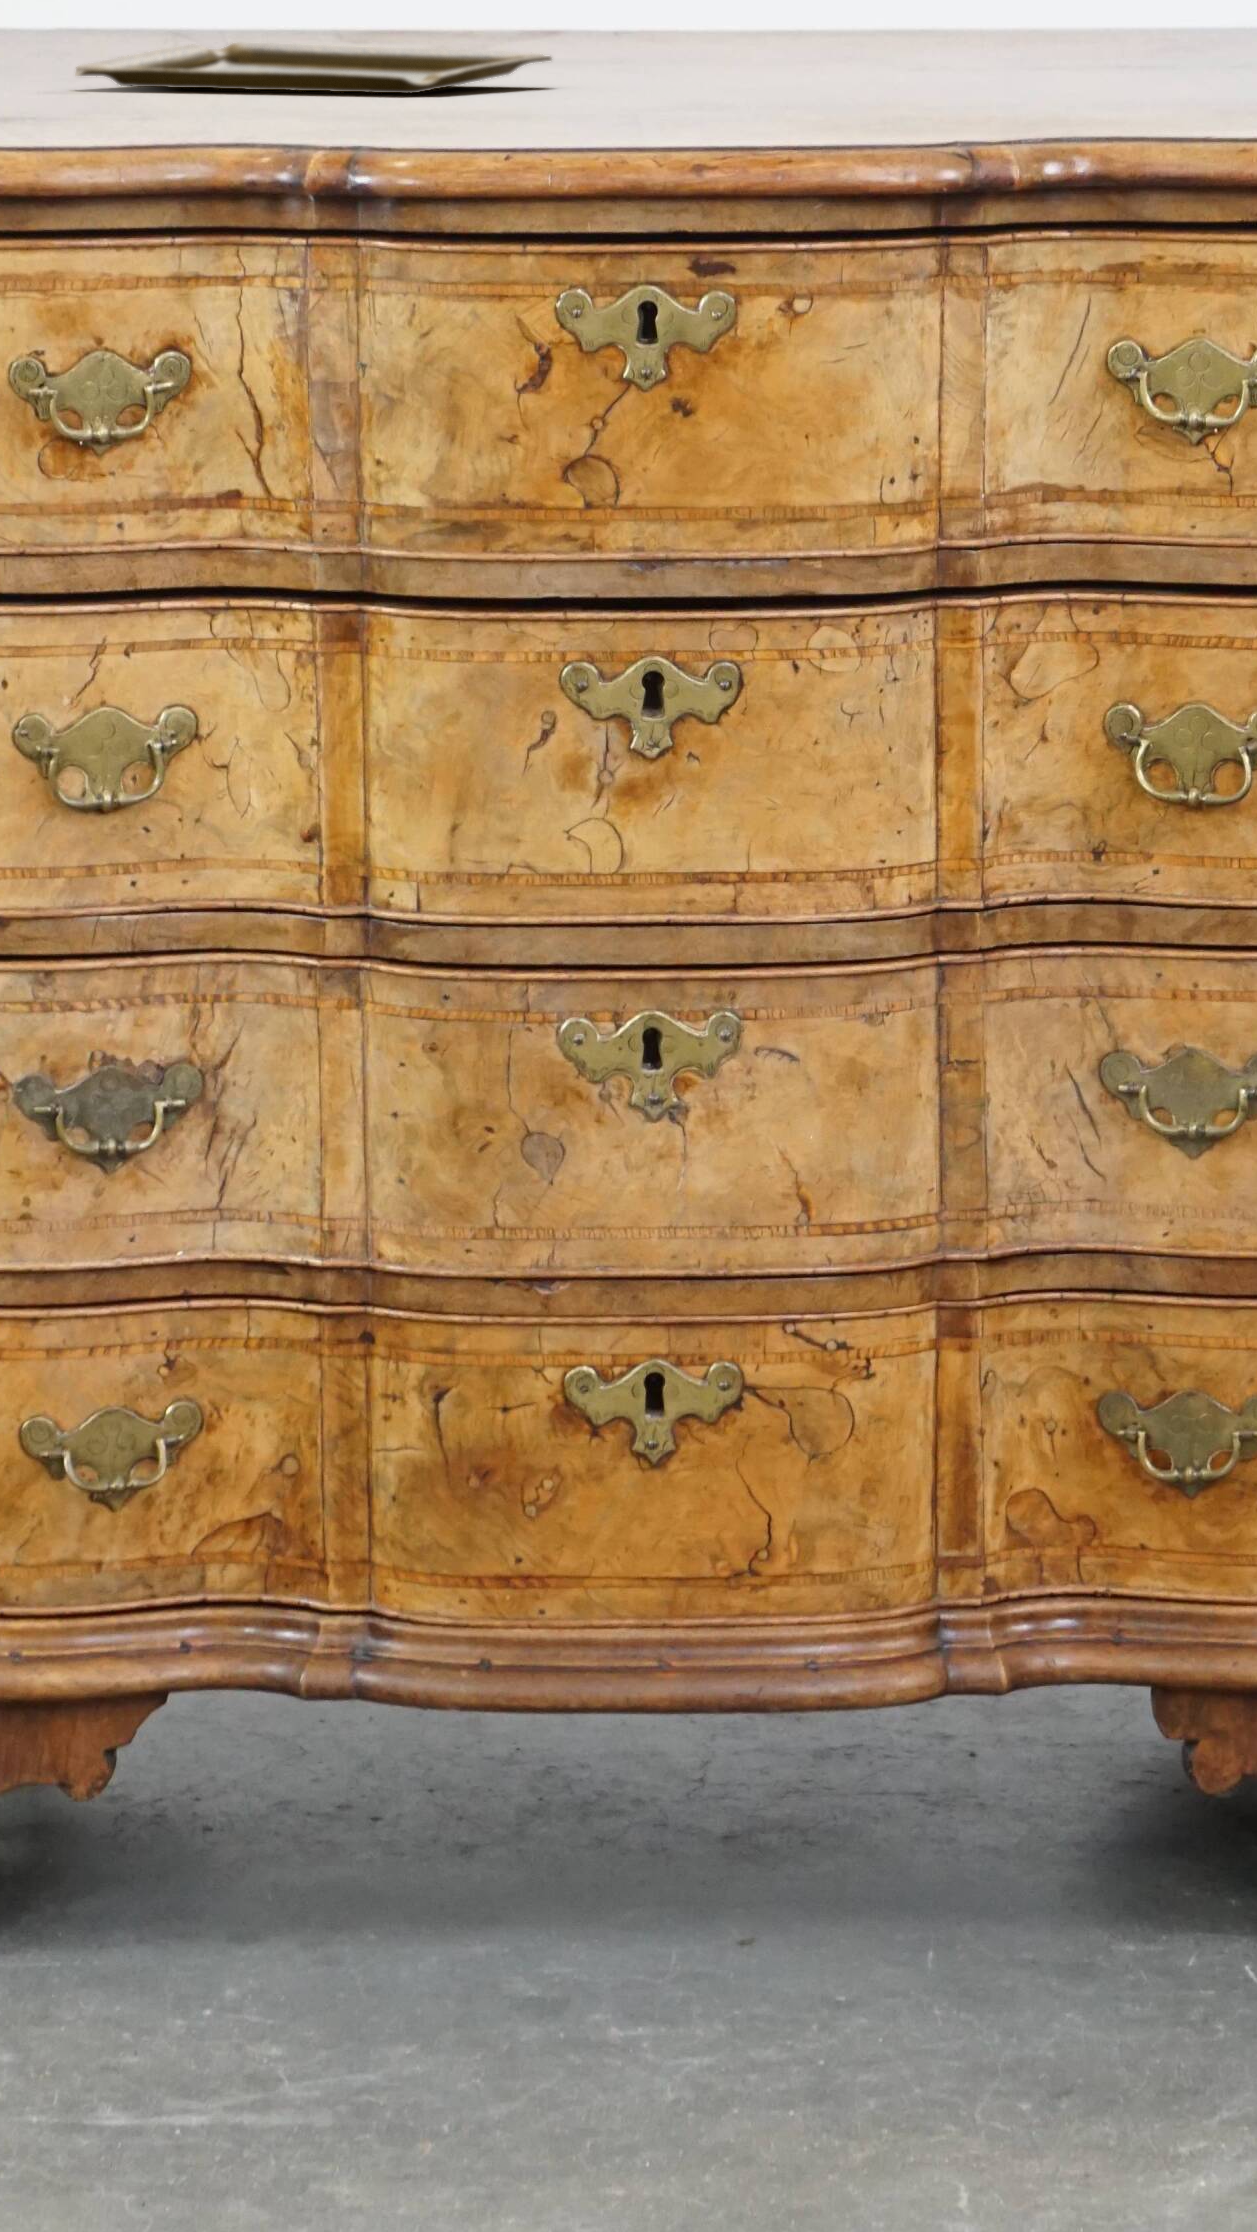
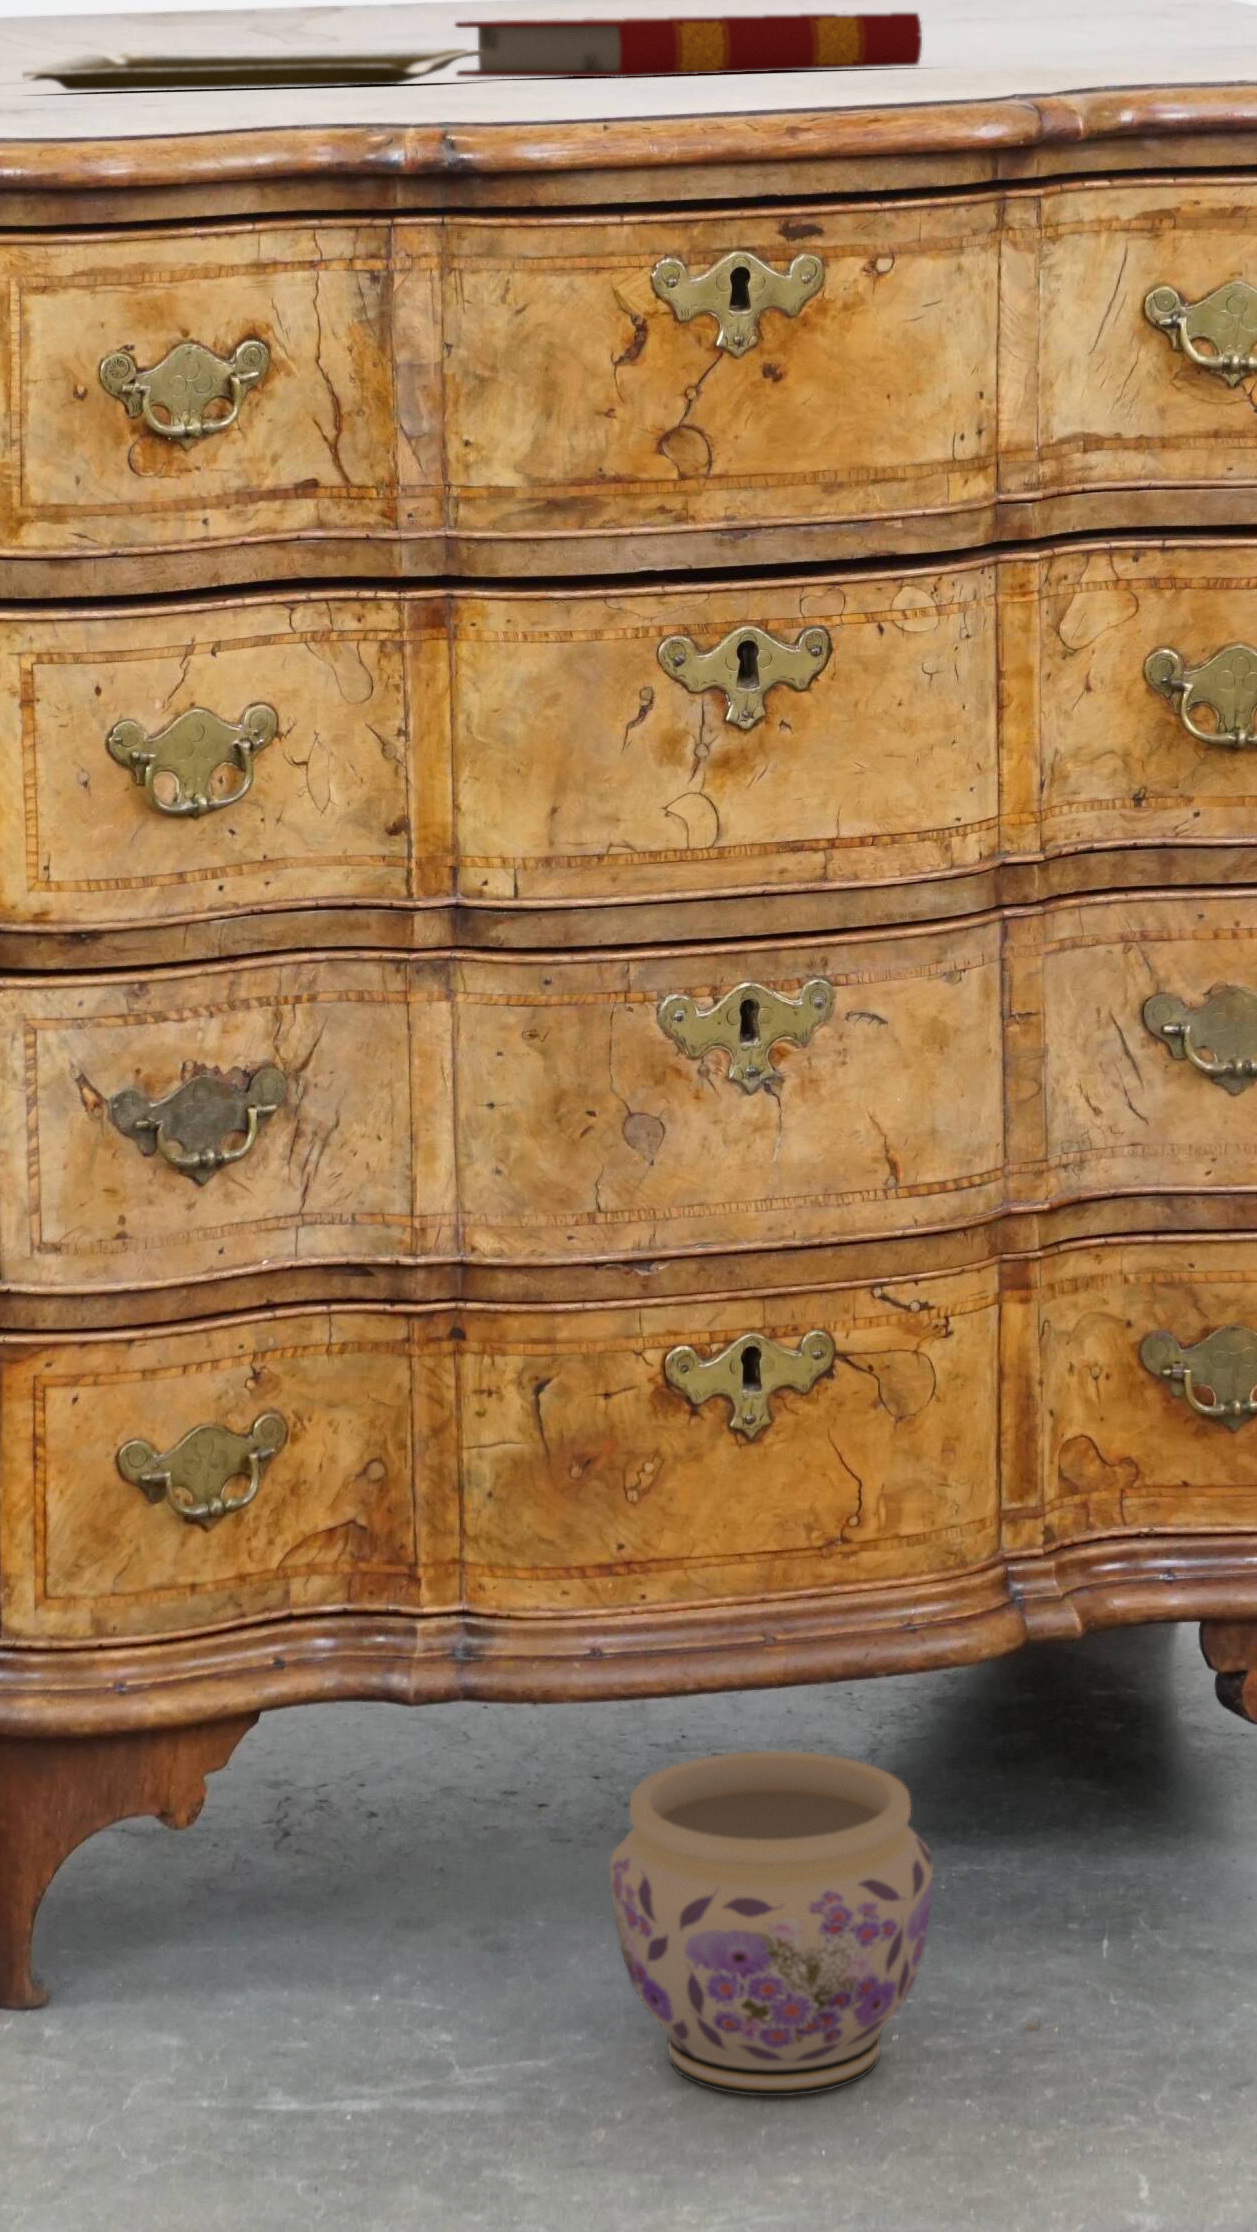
hardback book: none [593,12,1064,86] -> present [455,13,922,77]
planter: none [447,1778,769,2127] -> present [610,1751,933,2096]

